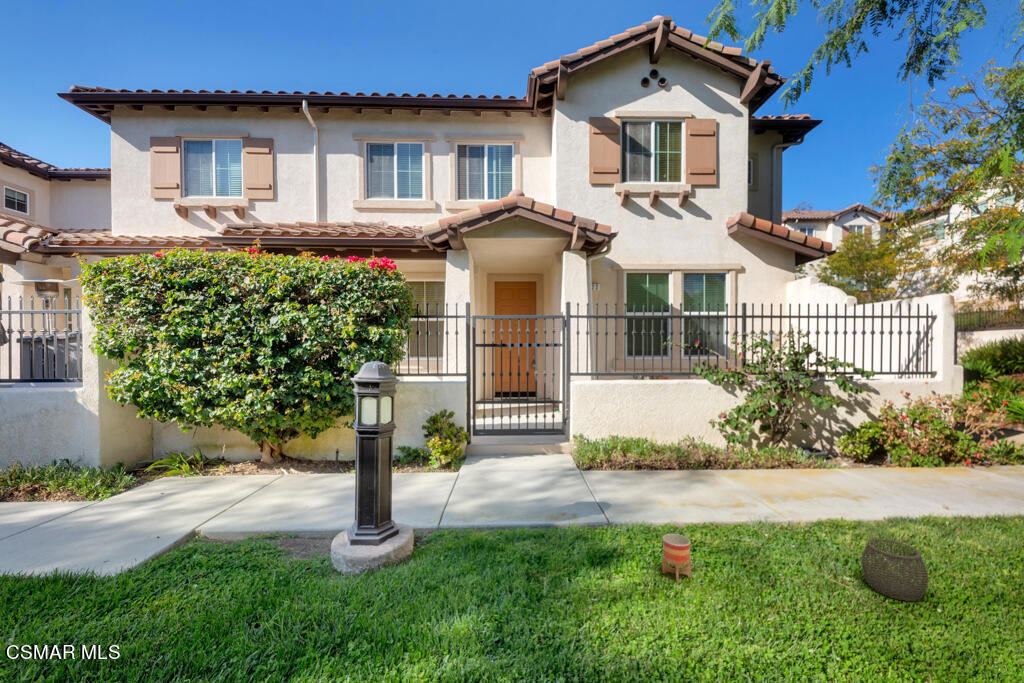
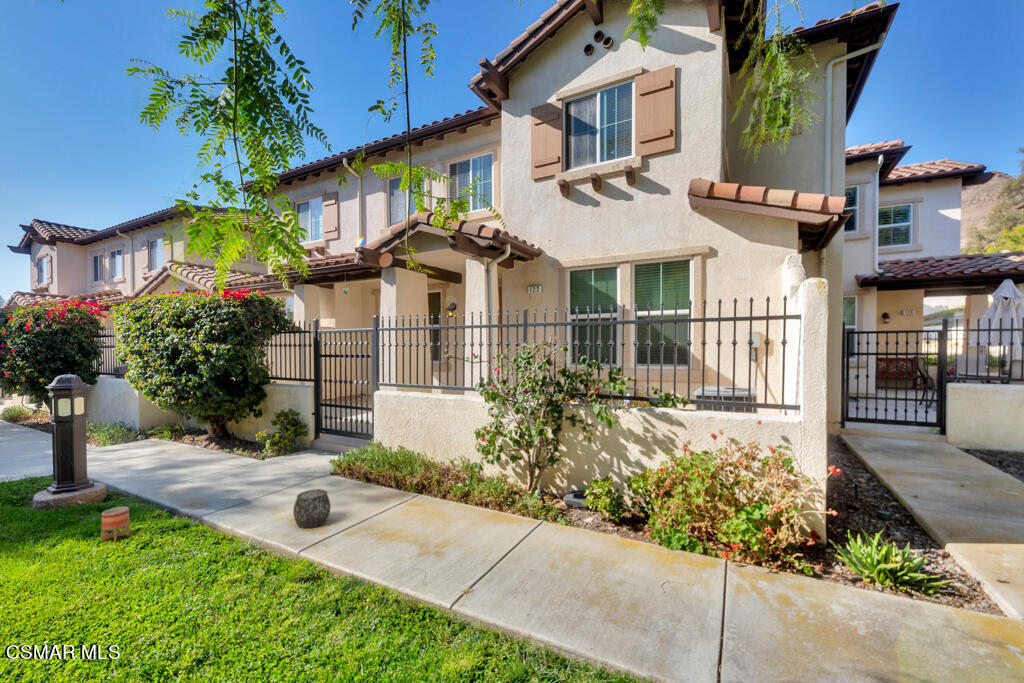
woven basket: present [861,538,929,601] -> present [293,489,330,528]

